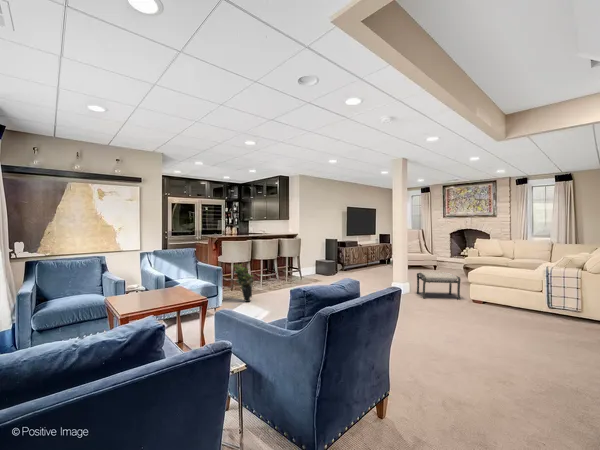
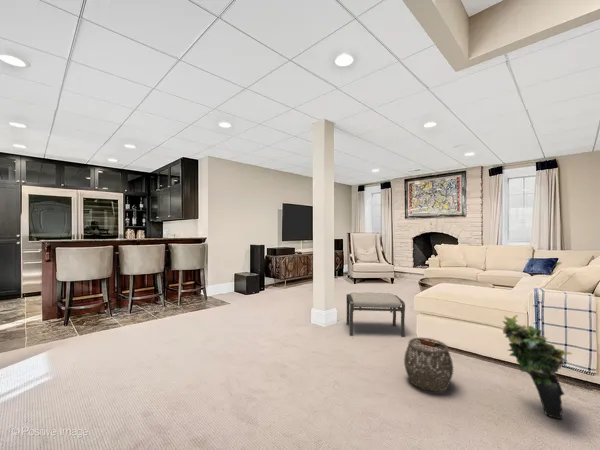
potted plant: present [233,264,253,302] -> present [503,315,571,419]
woven basket: none [468,294,498,321] -> present [404,338,453,391]

